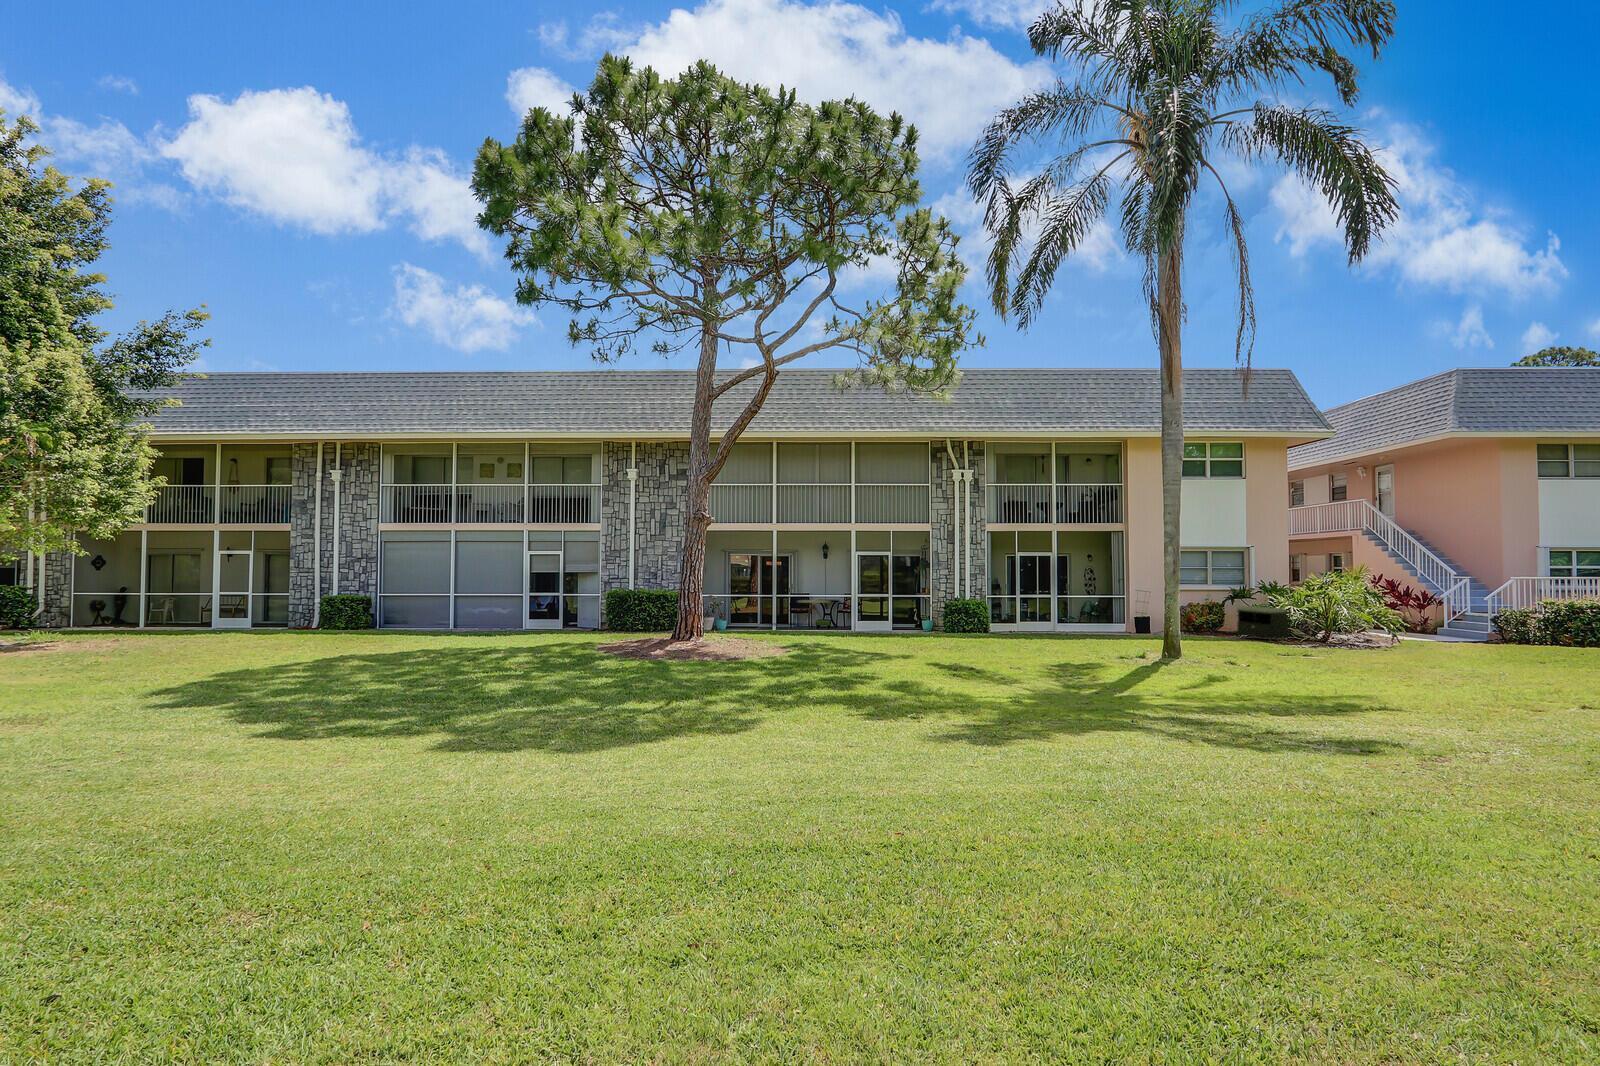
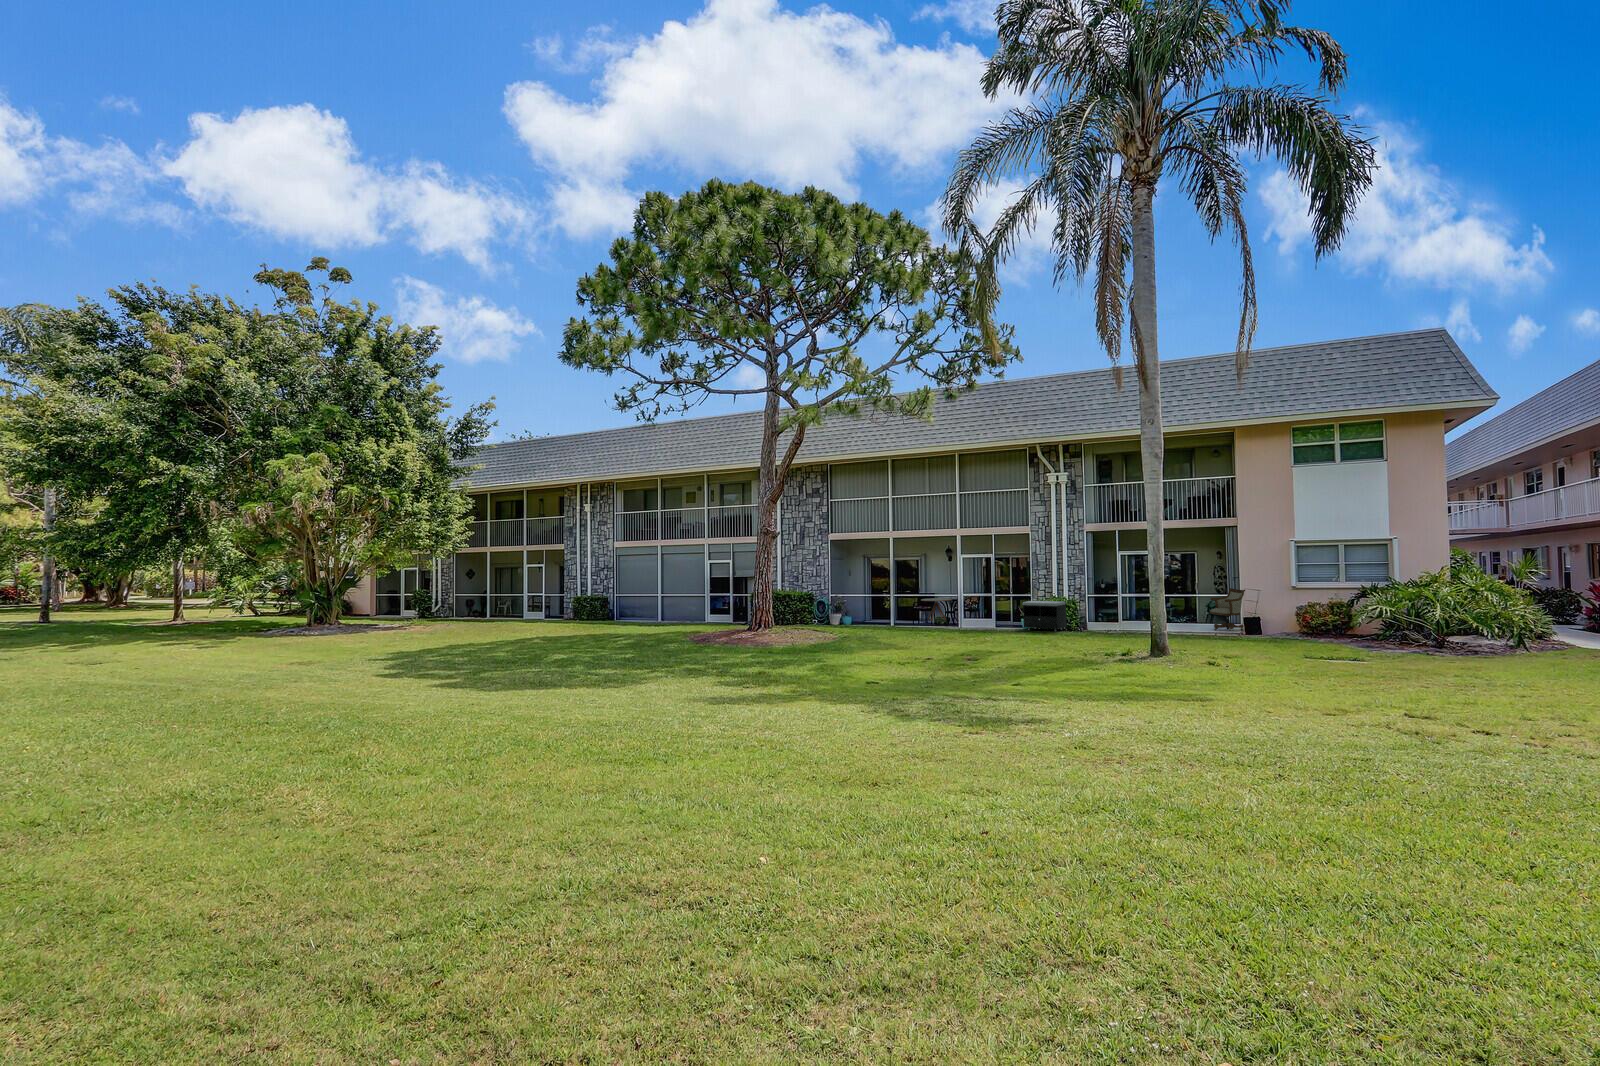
chair: none [1107,590,1142,632] -> present [1210,588,1245,631]
storage bench: present [1237,606,1288,640] -> present [1022,601,1066,631]

